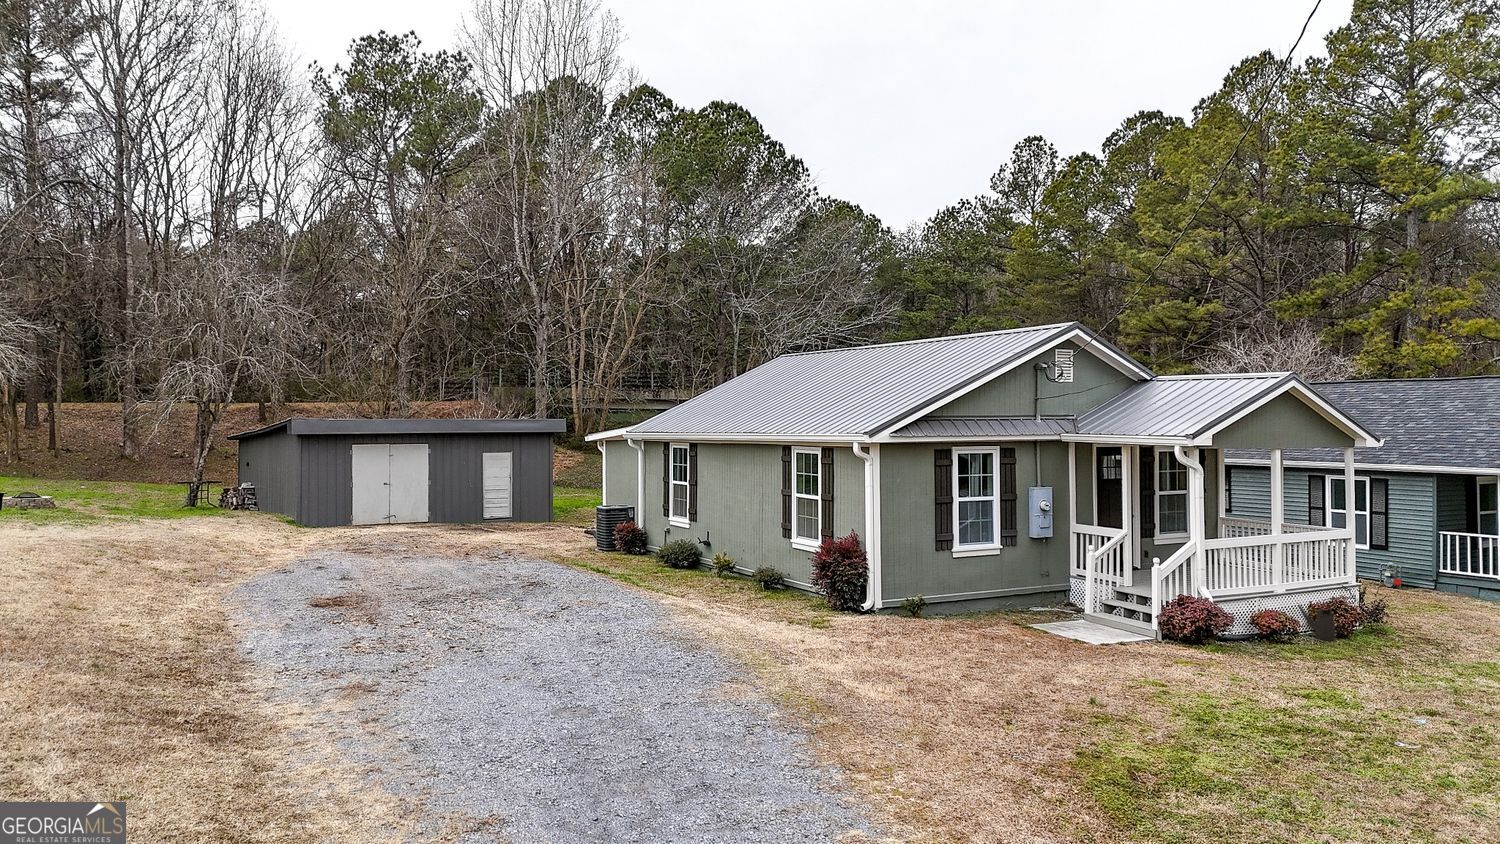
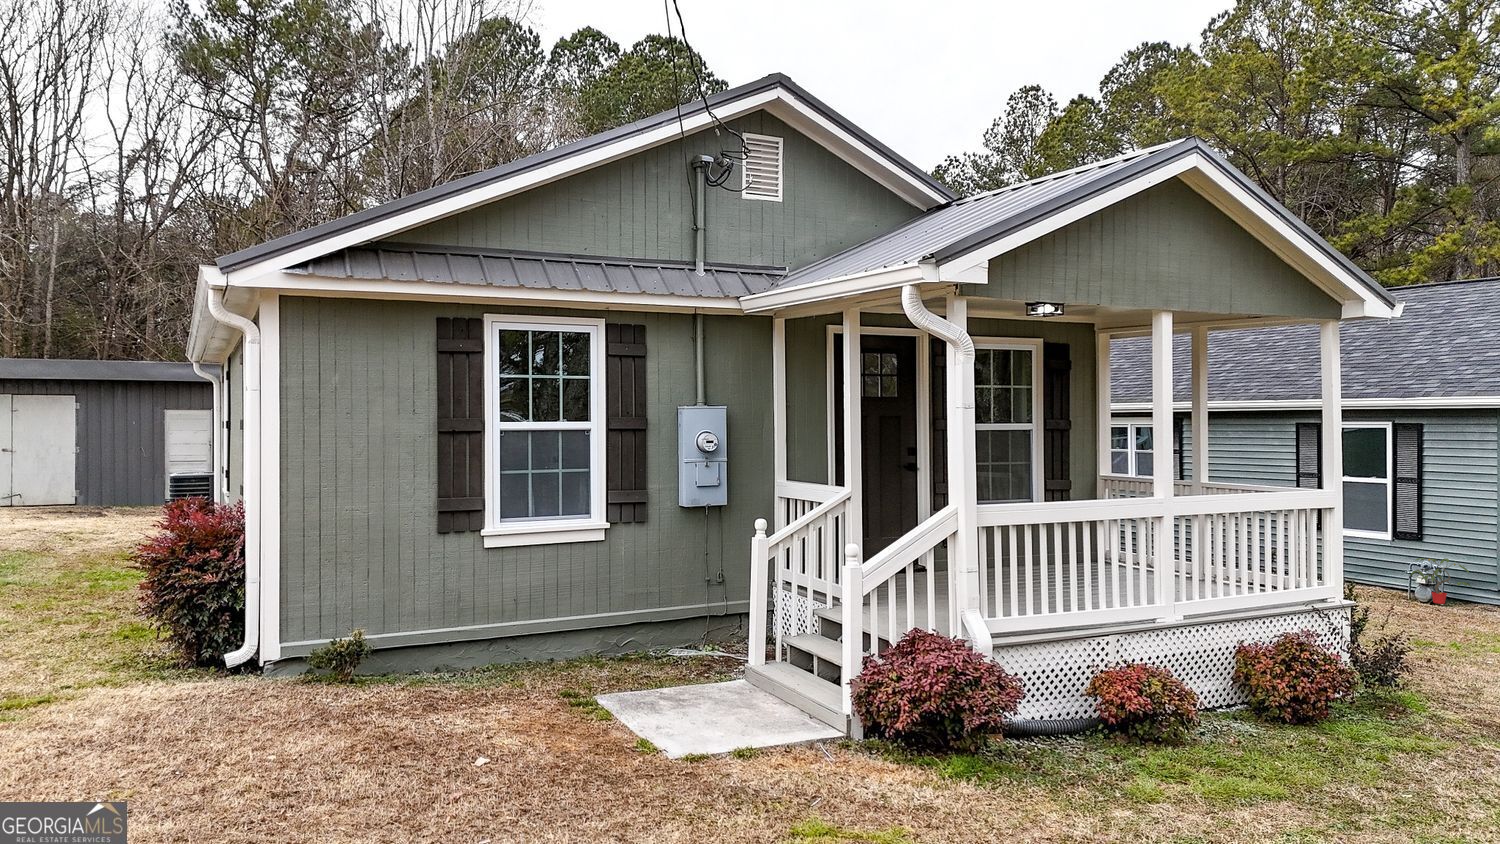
watering can: present [1298,603,1340,641] -> none [1208,646,1295,734]

